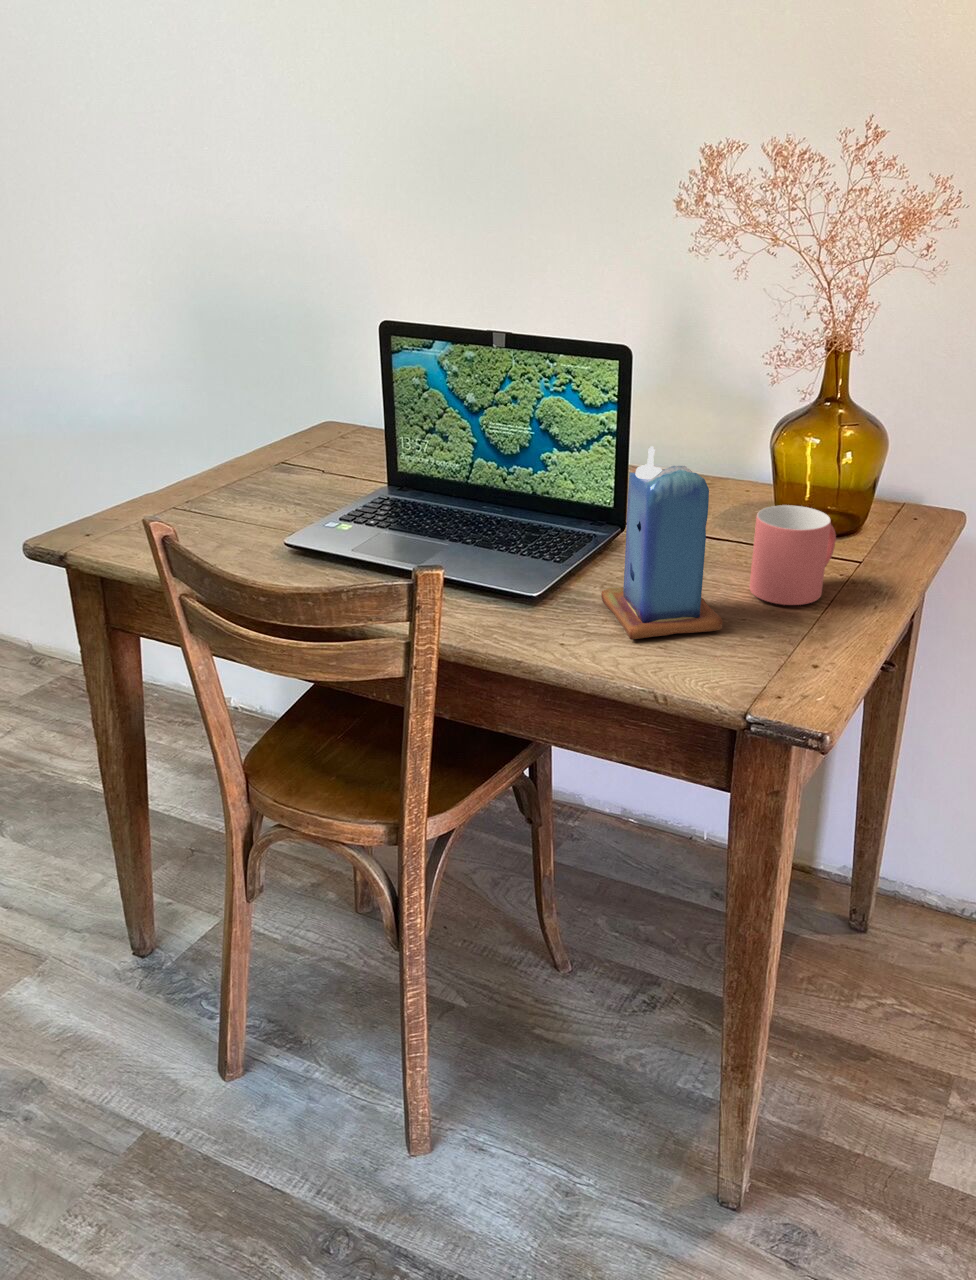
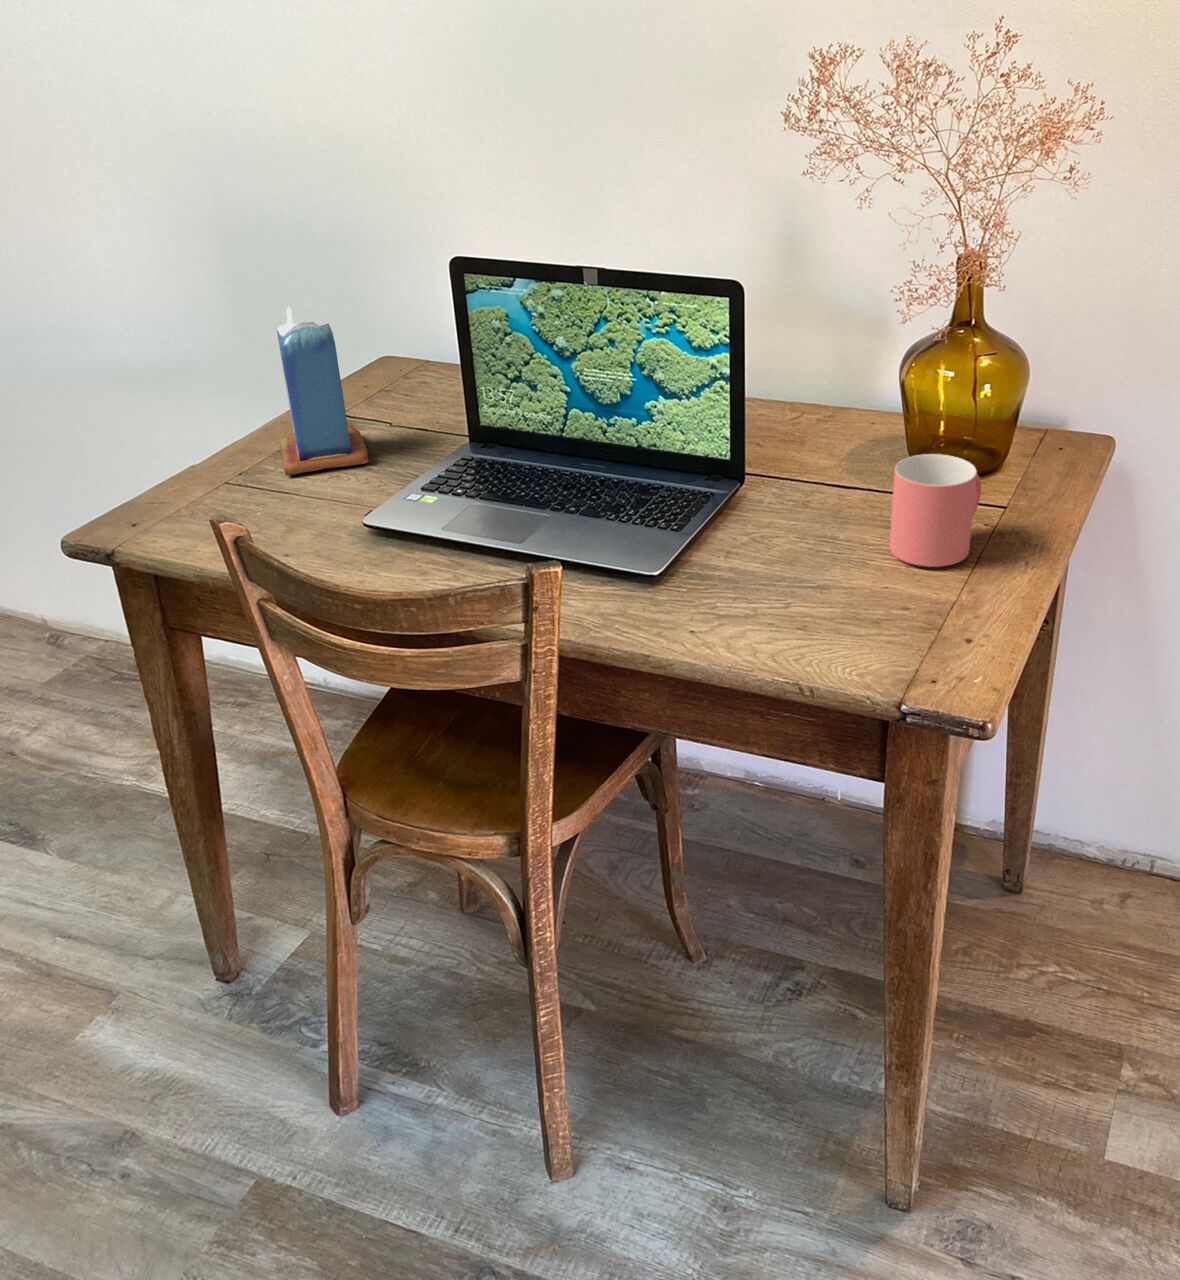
candle: present [601,446,722,639] -> present [277,307,368,475]

